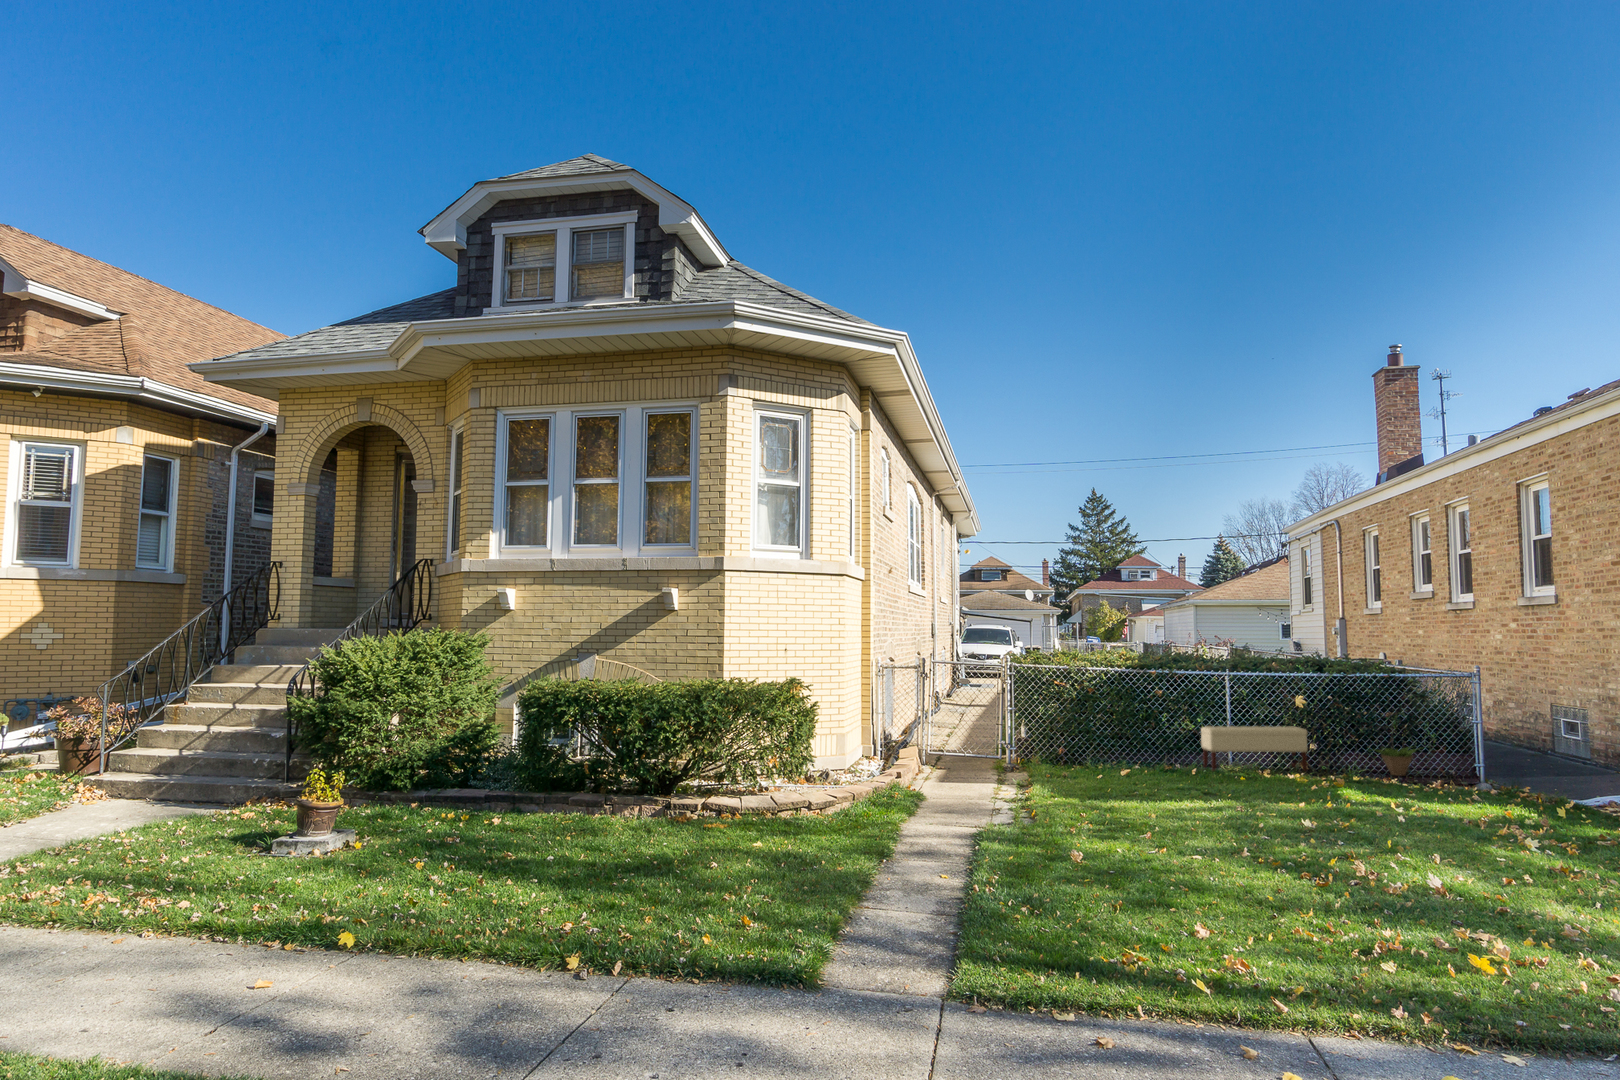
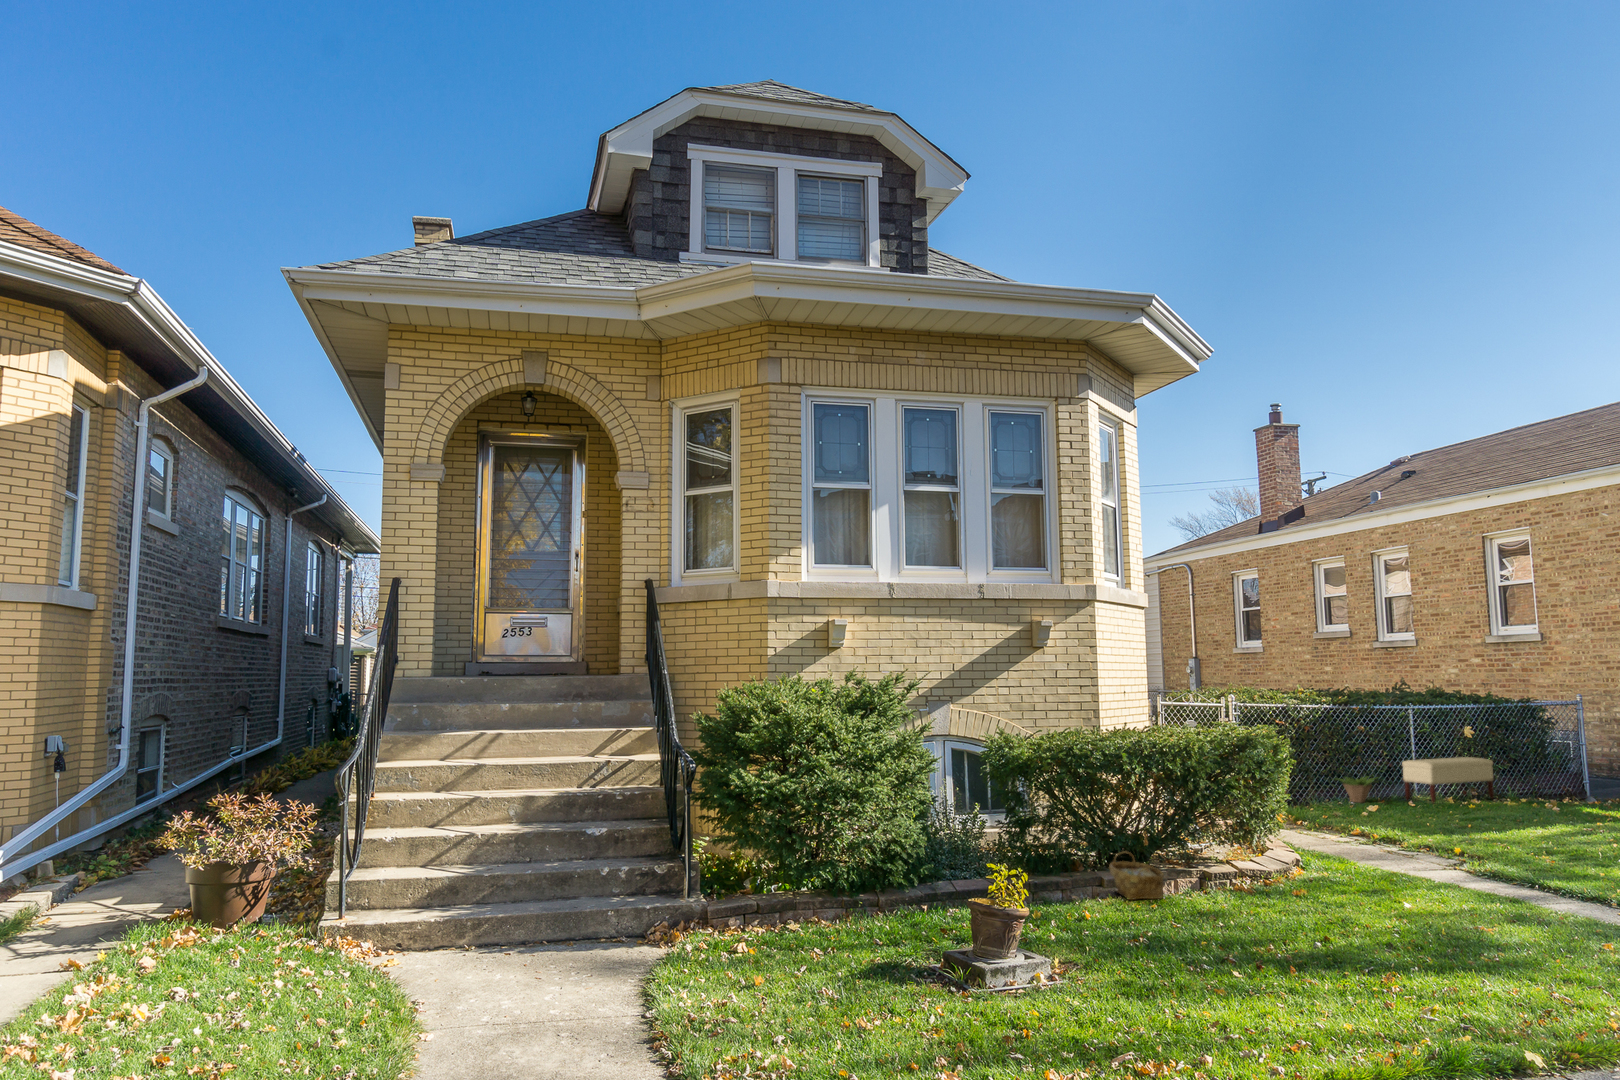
decorative plant: present [1370,747,1416,775] -> present [1337,776,1374,802]
woven basket: none [567,769,609,804] -> present [1109,851,1164,900]

